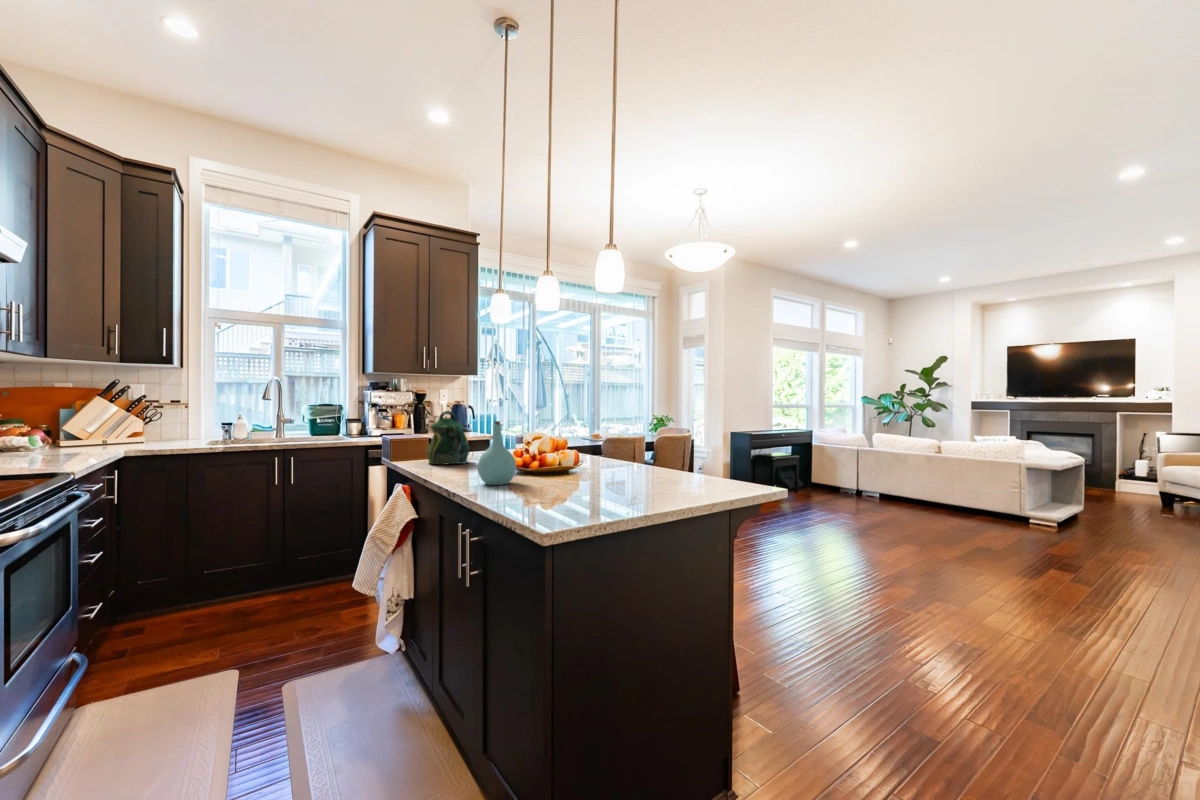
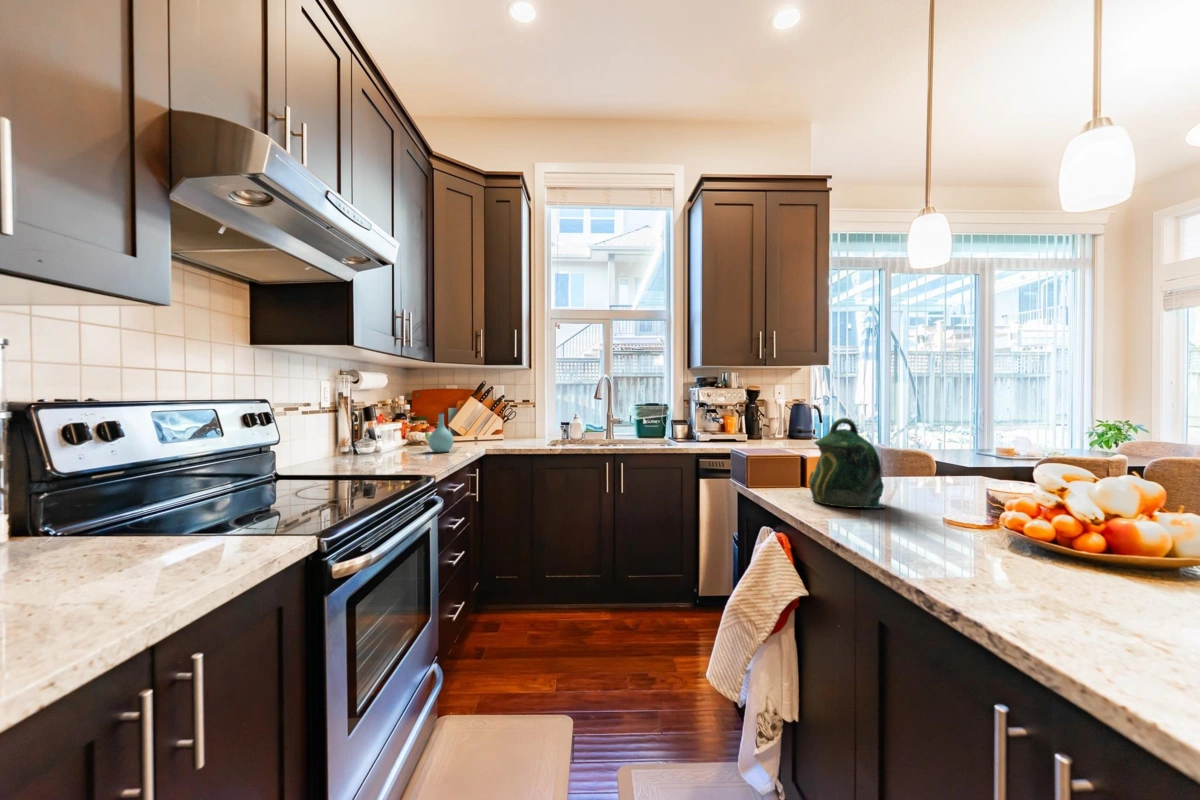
bottle: present [478,421,516,485] -> present [428,412,454,452]

